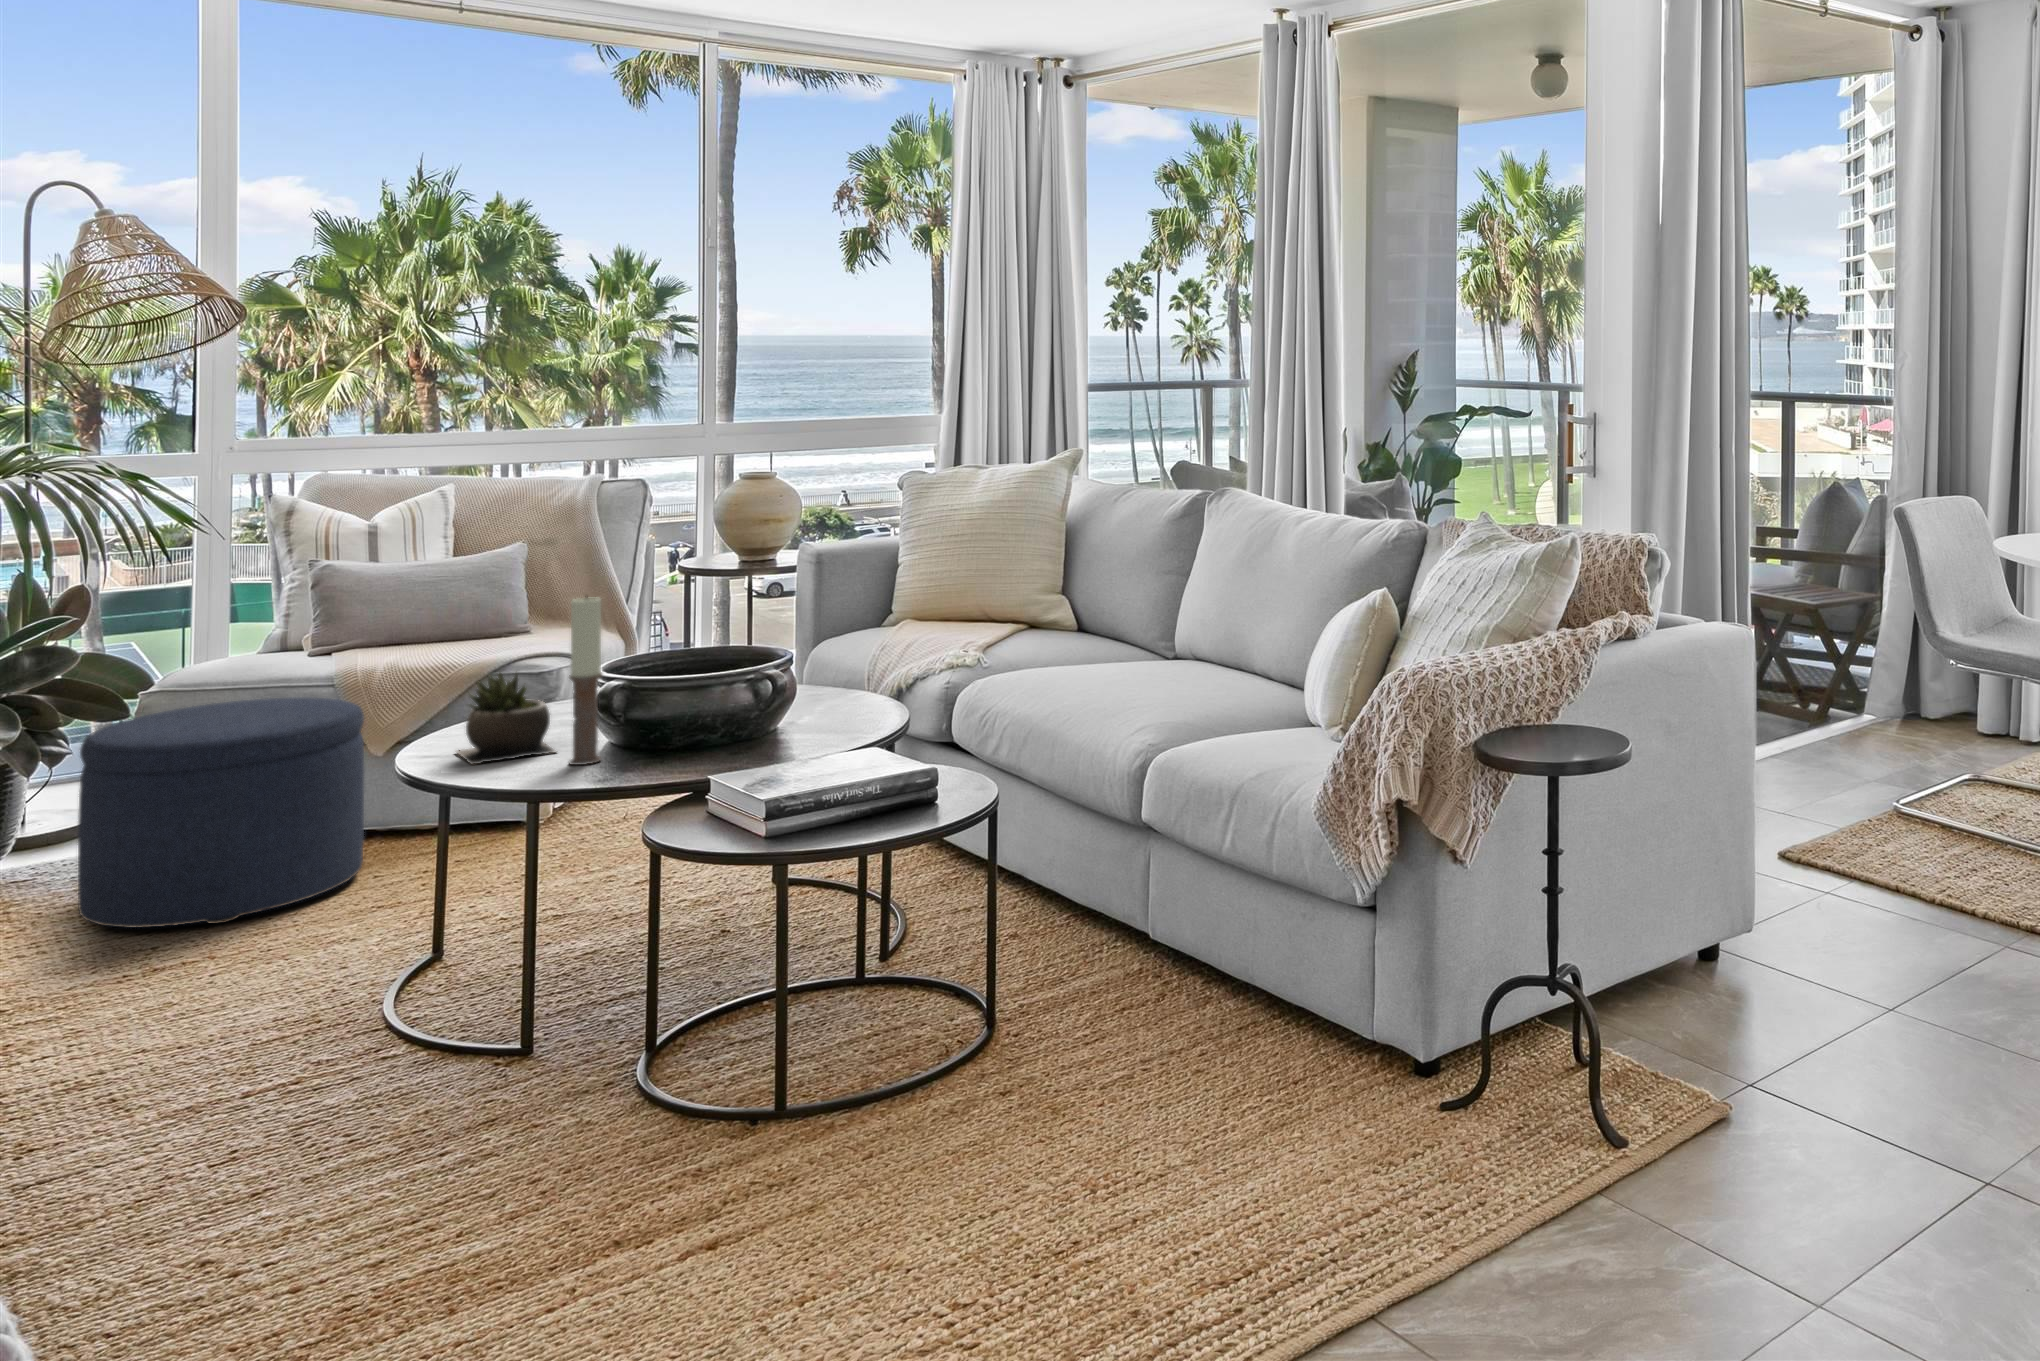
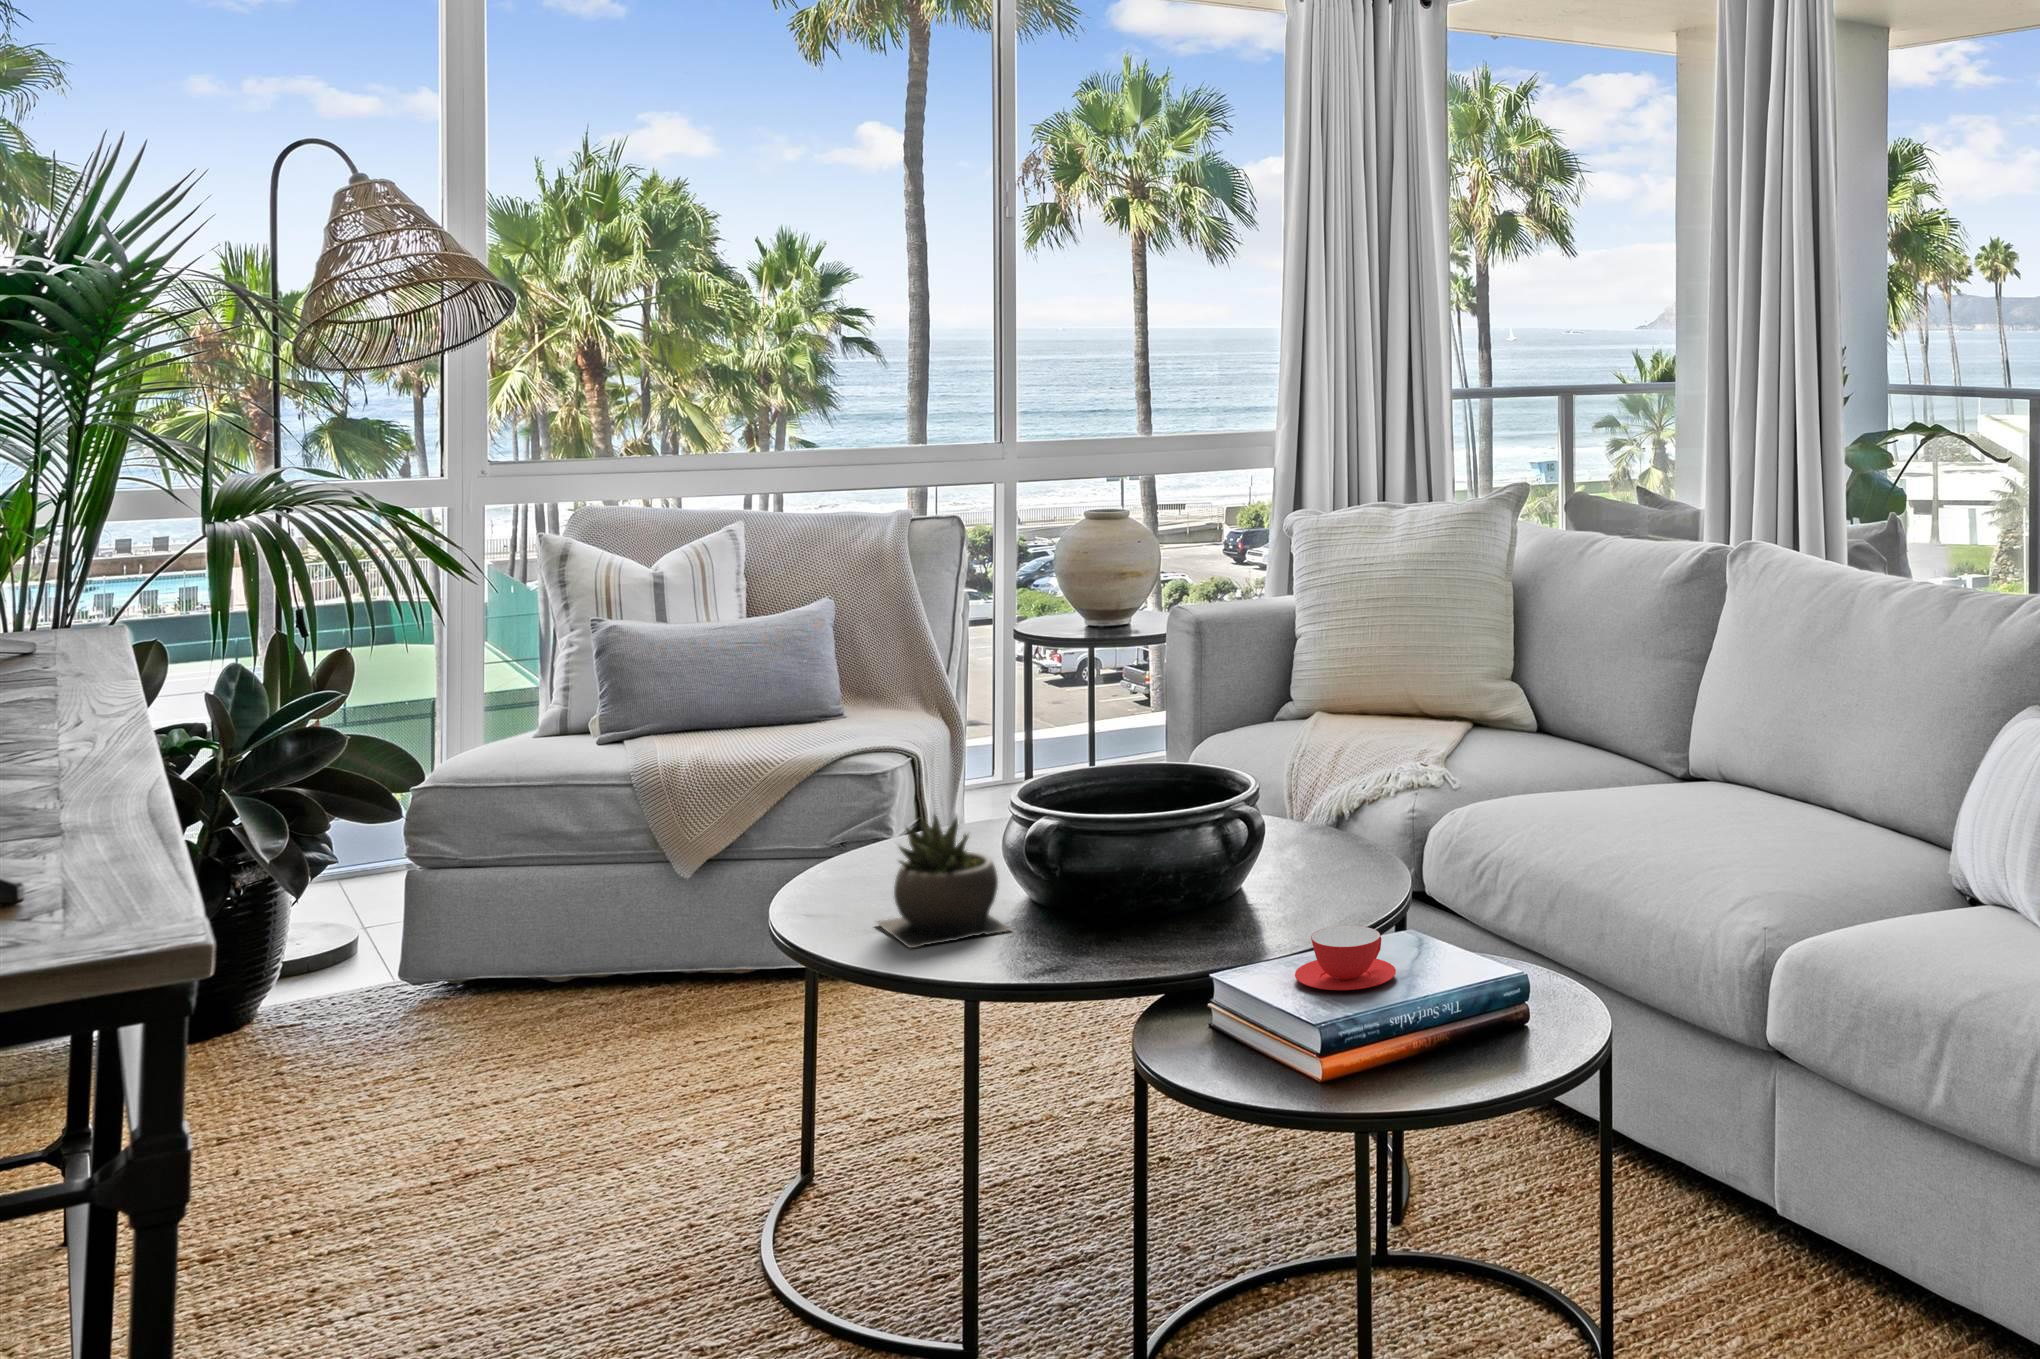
candle: present [569,597,602,765] -> none [1040,710,1081,956]
ottoman: present [78,697,364,928] -> none [361,804,681,1110]
teacup: none [742,735,818,775] -> present [1295,926,1396,990]

